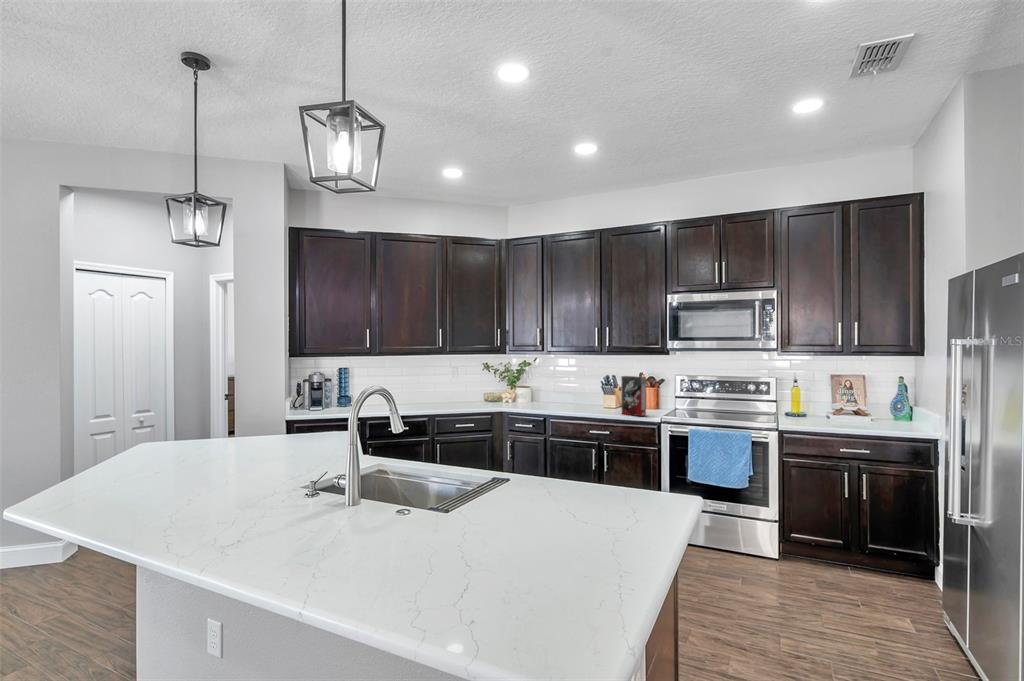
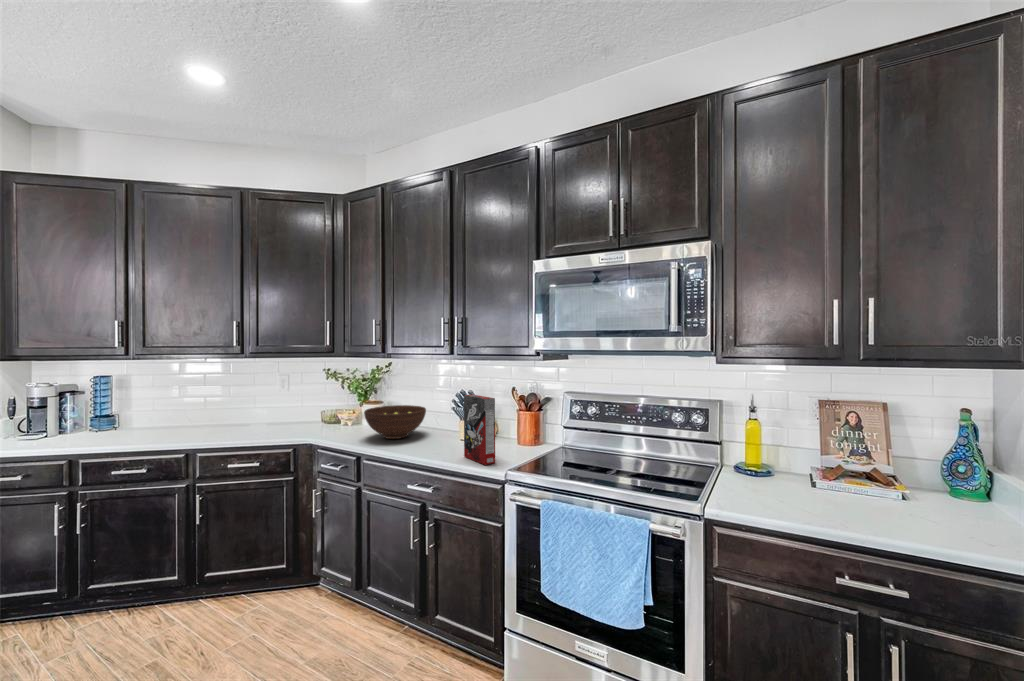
fruit bowl: none [537,387,578,408] -> present [364,405,426,439]

